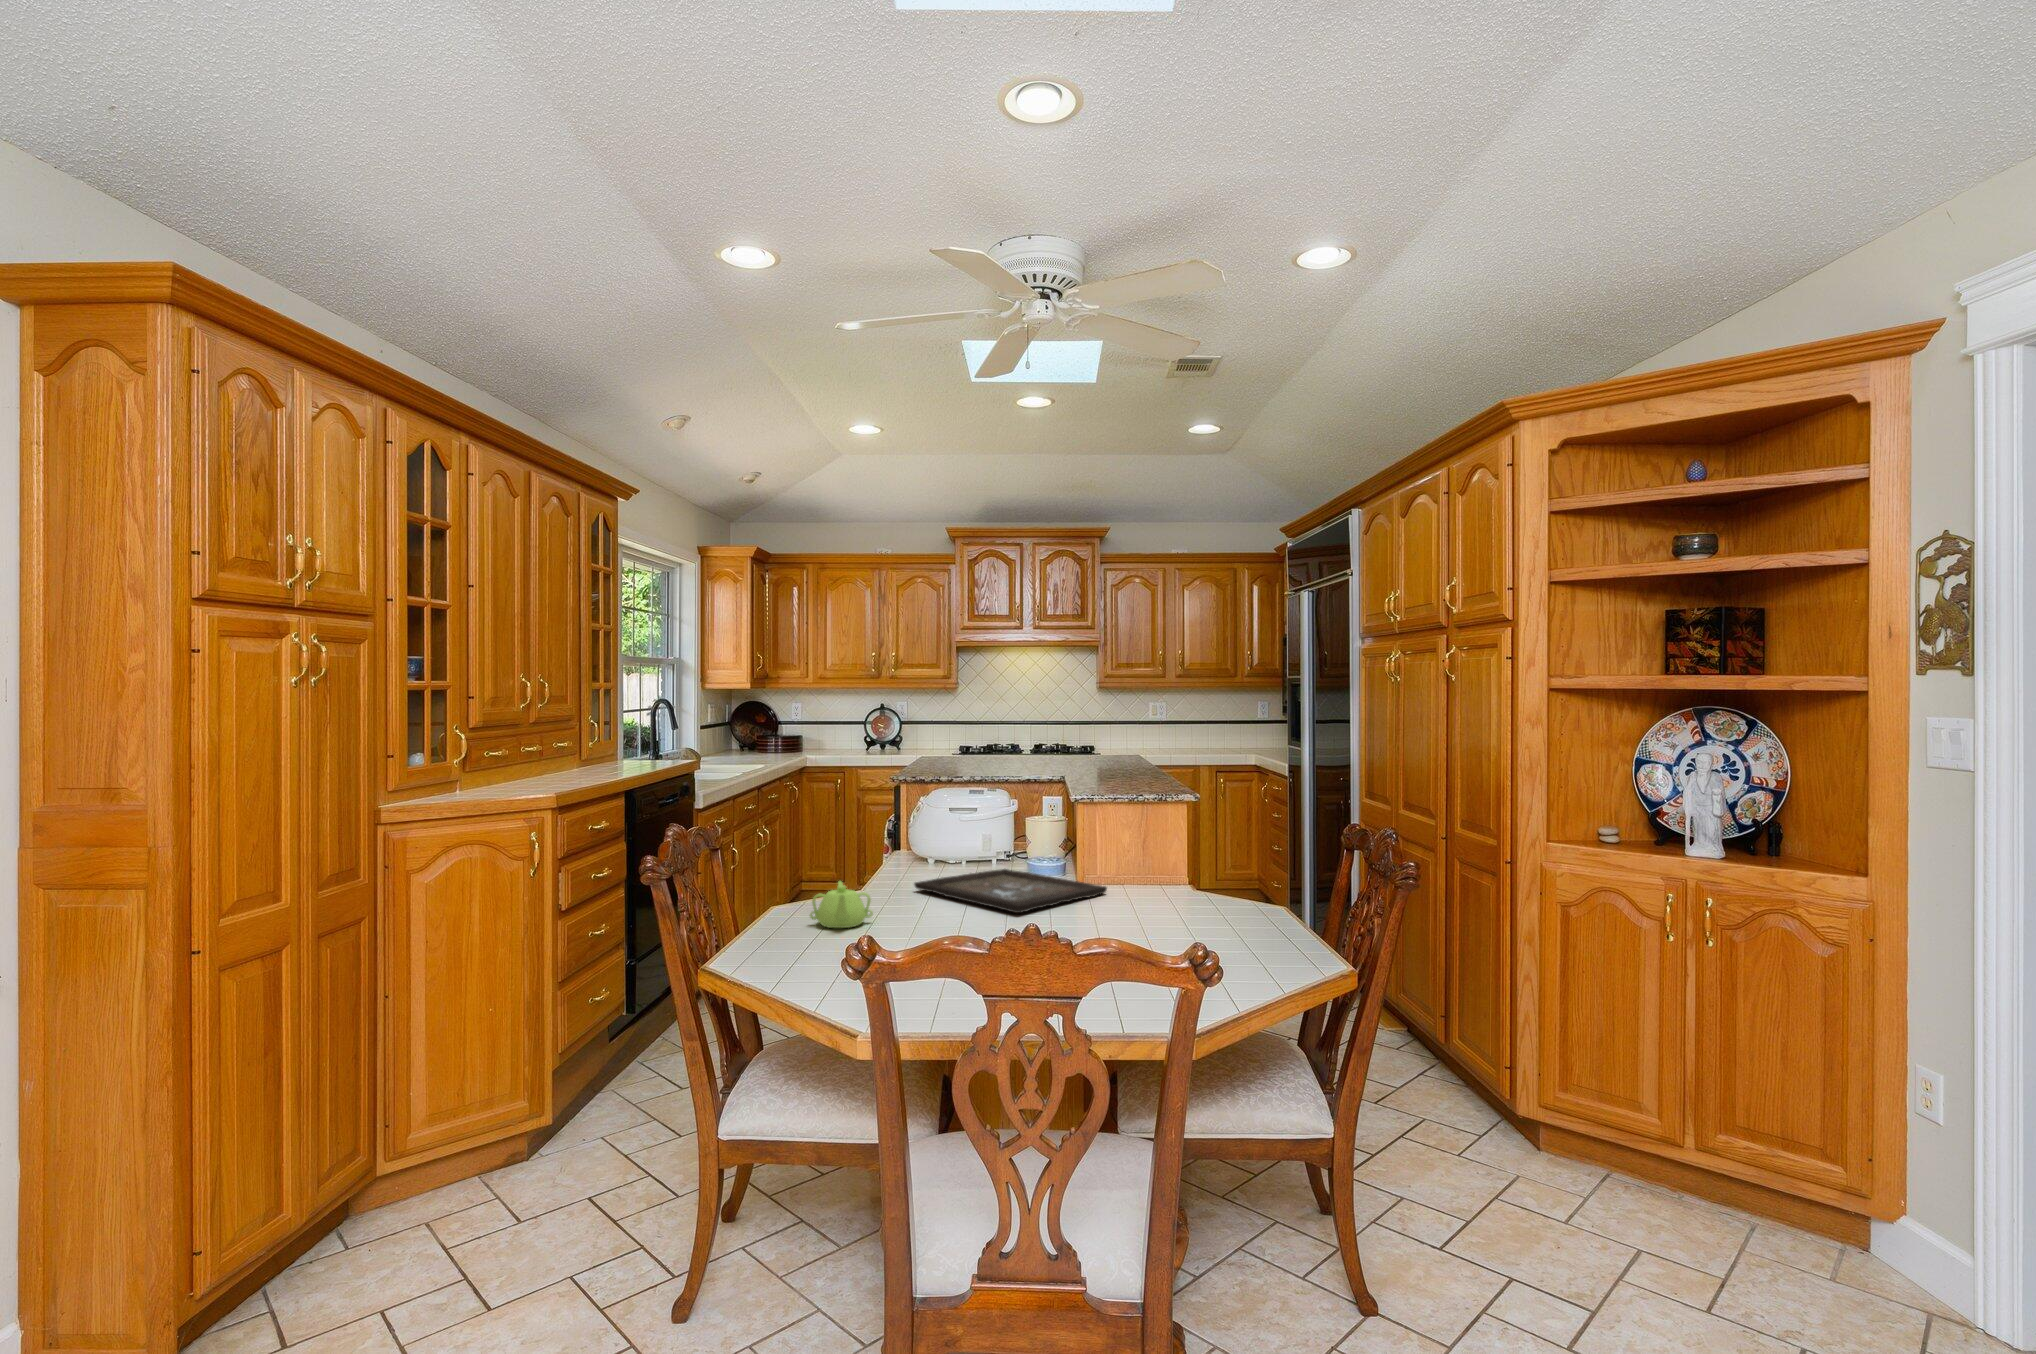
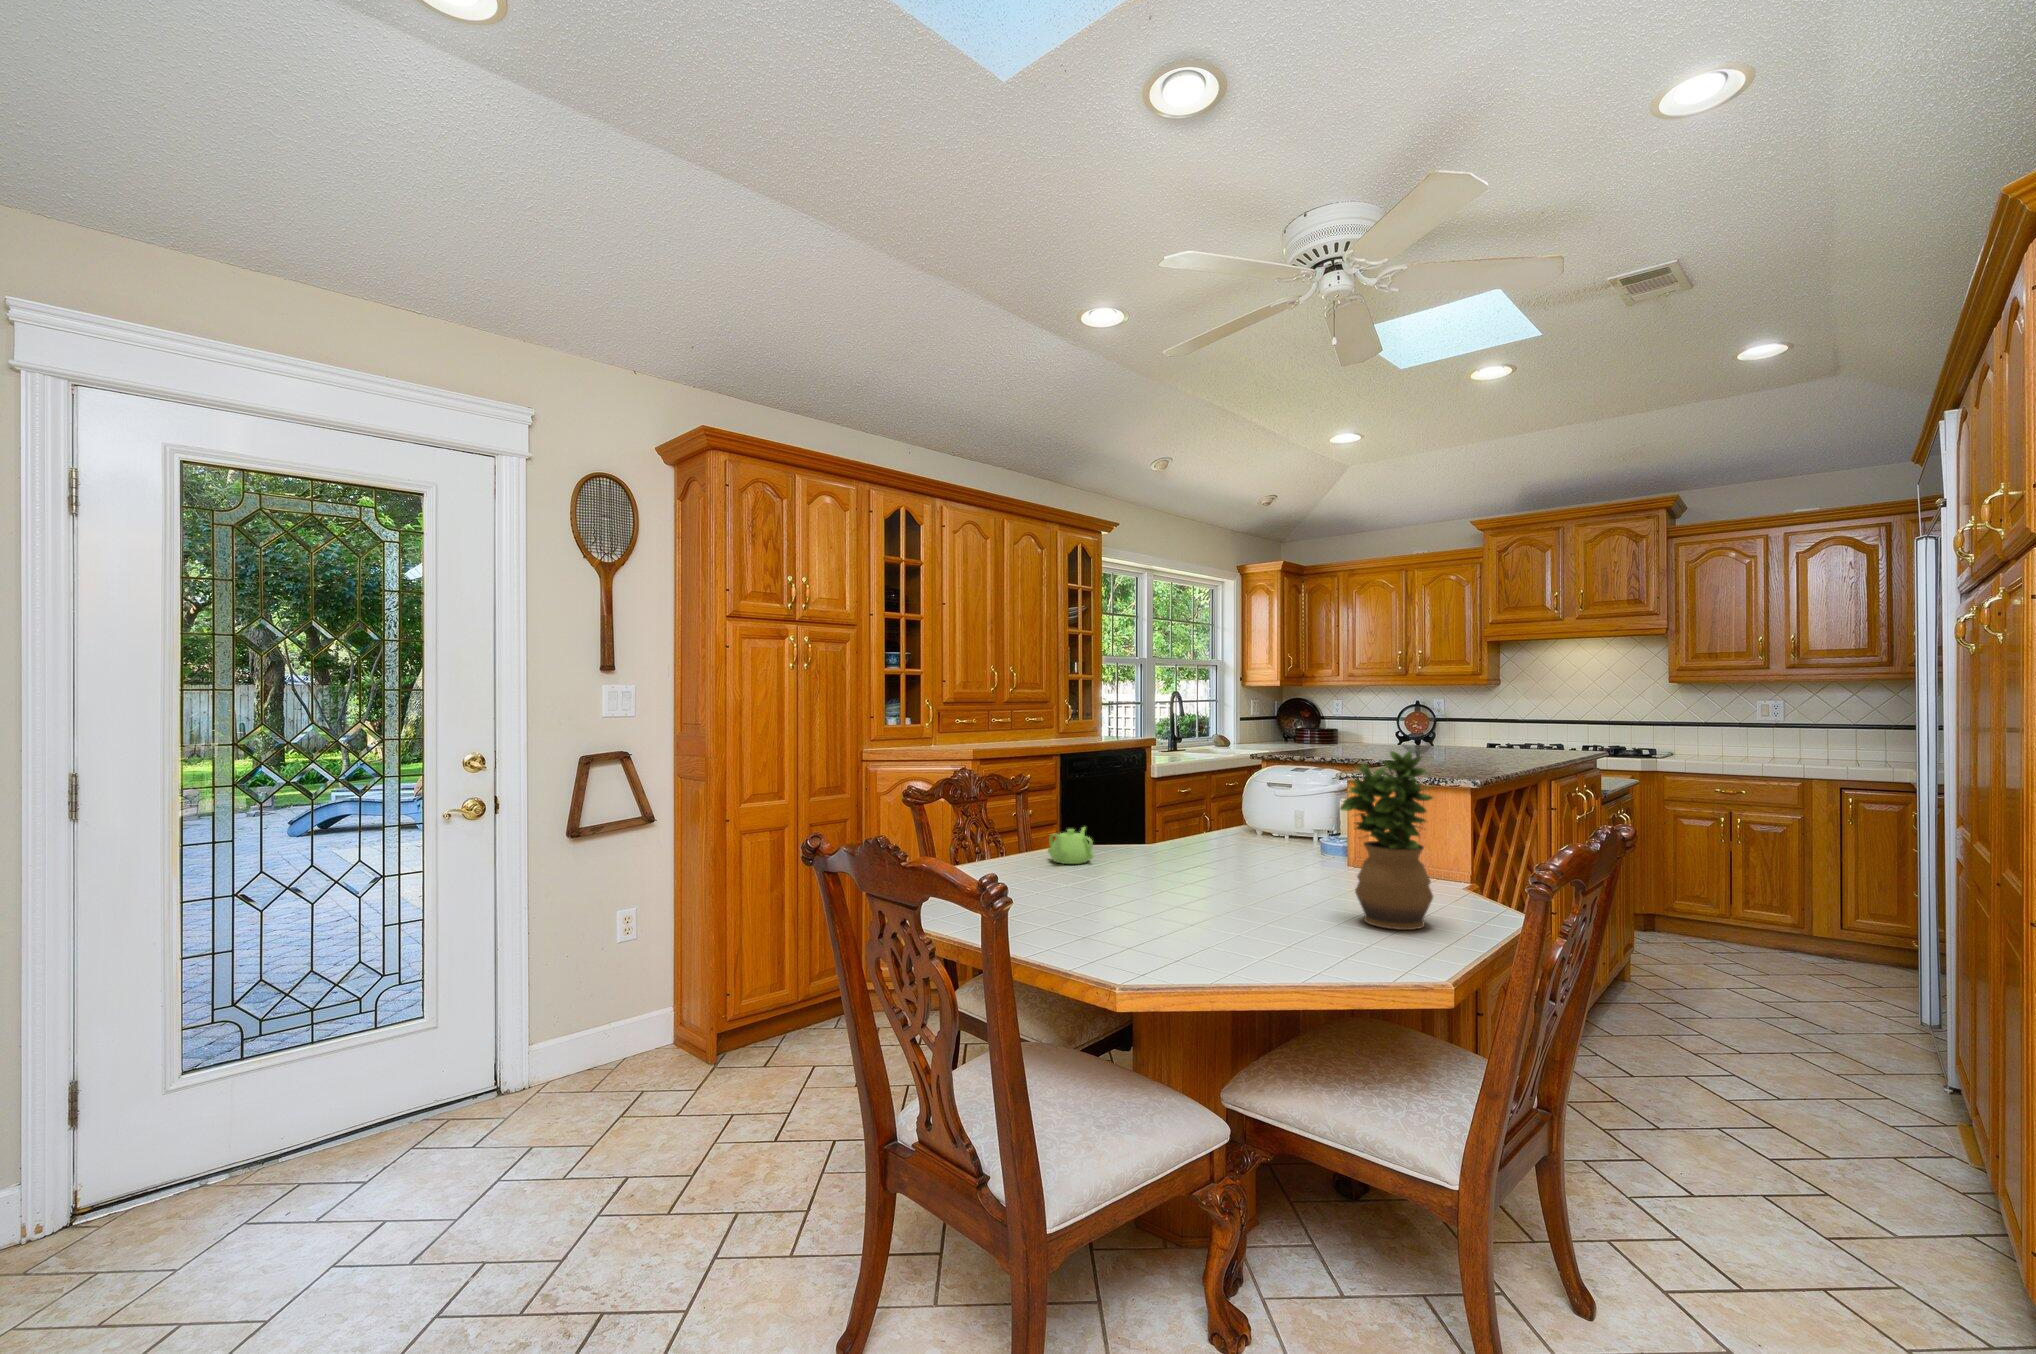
potted plant: none [1189,778,1272,939] -> present [1340,751,1433,930]
tray: present [914,869,1107,913] -> none [1180,841,1346,874]

